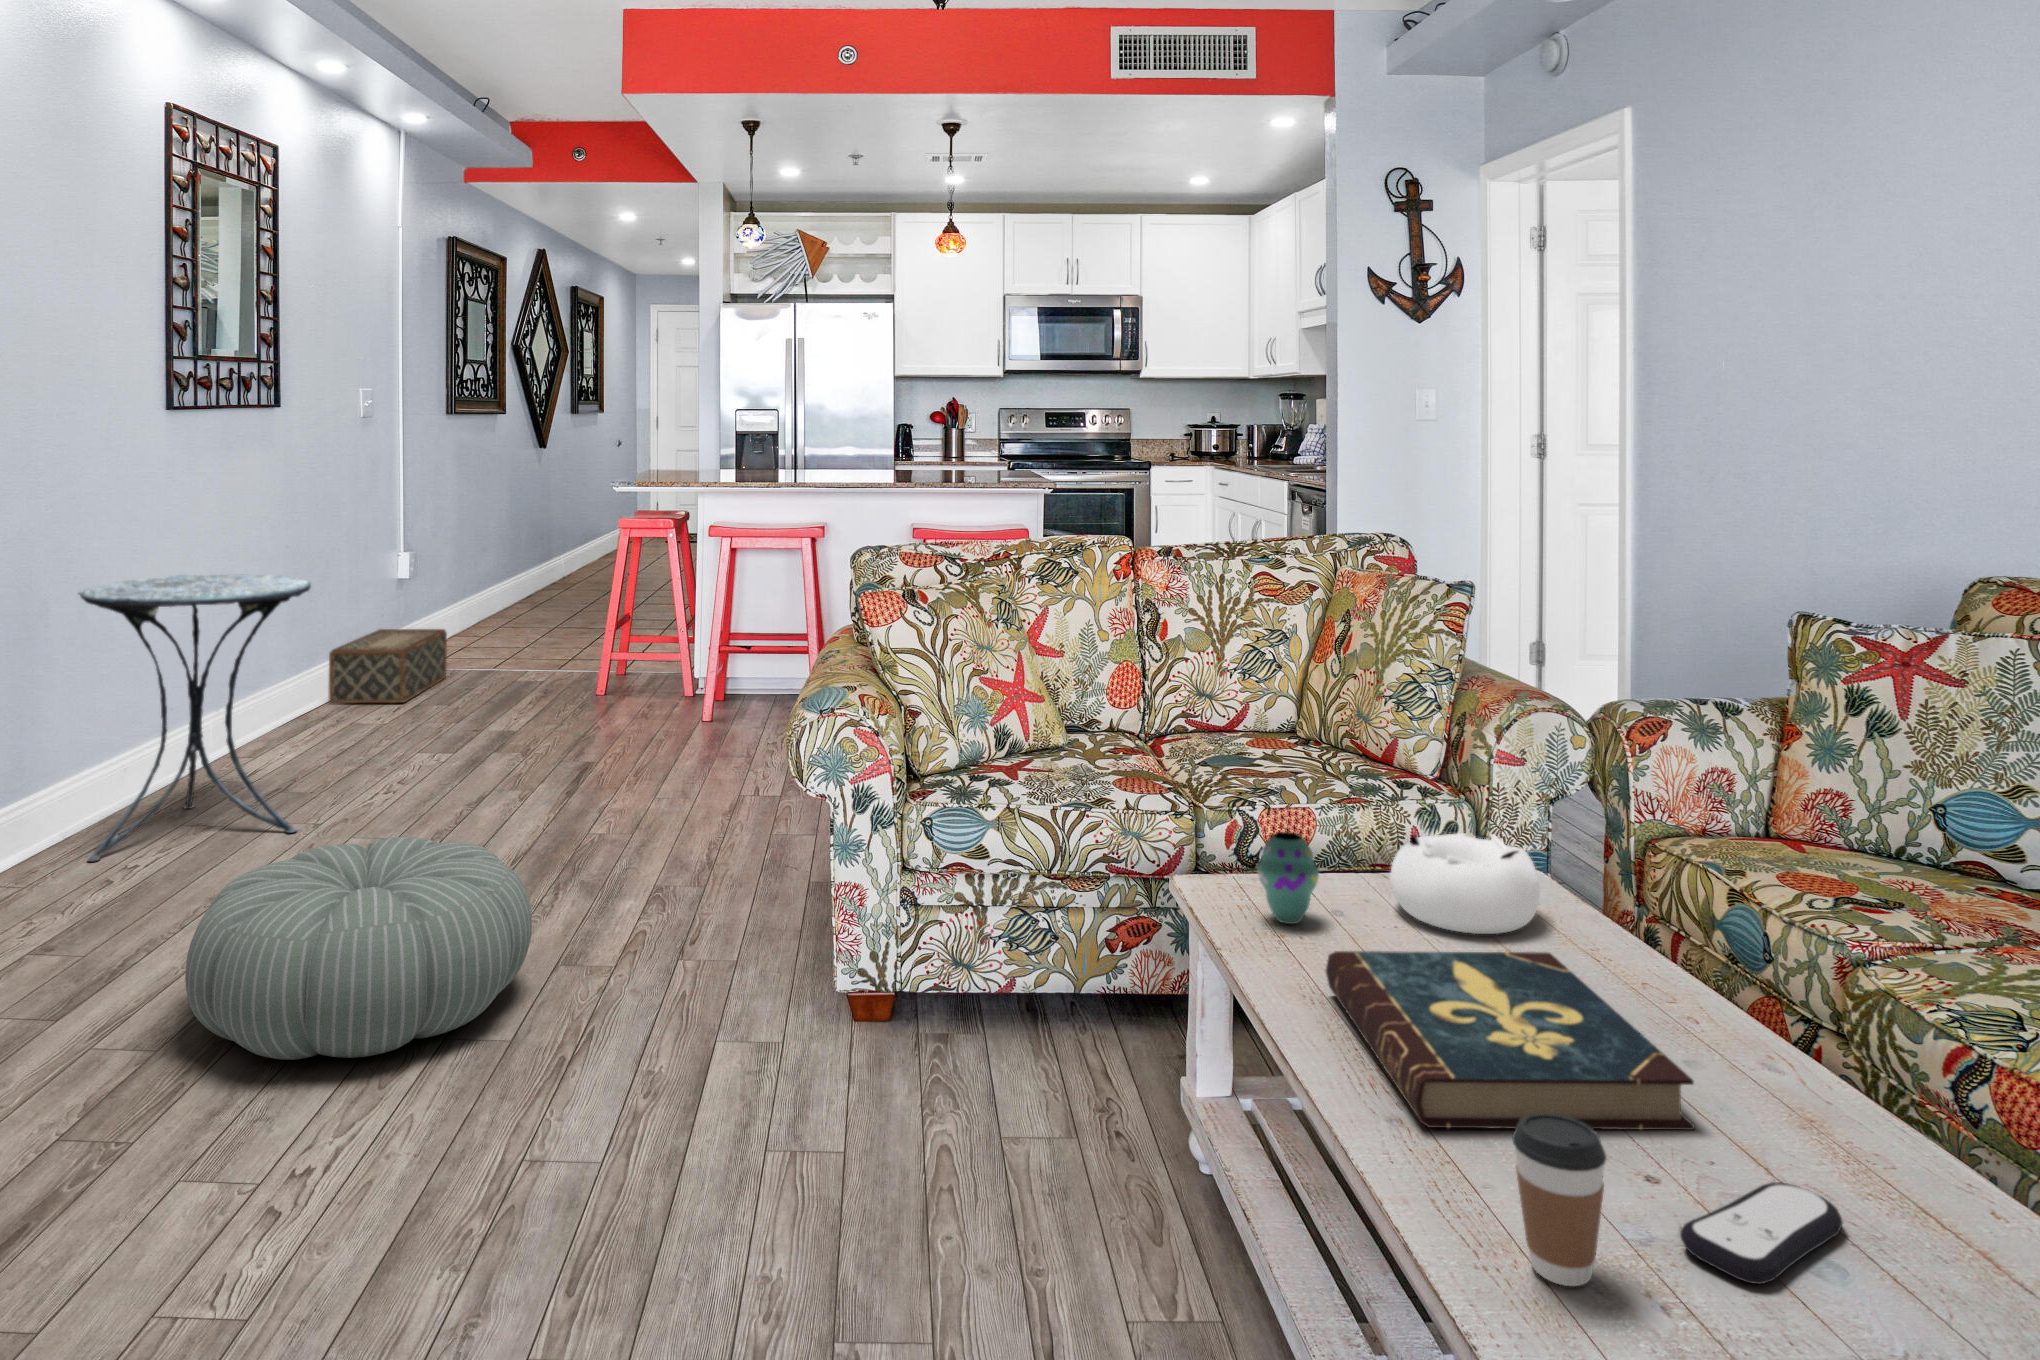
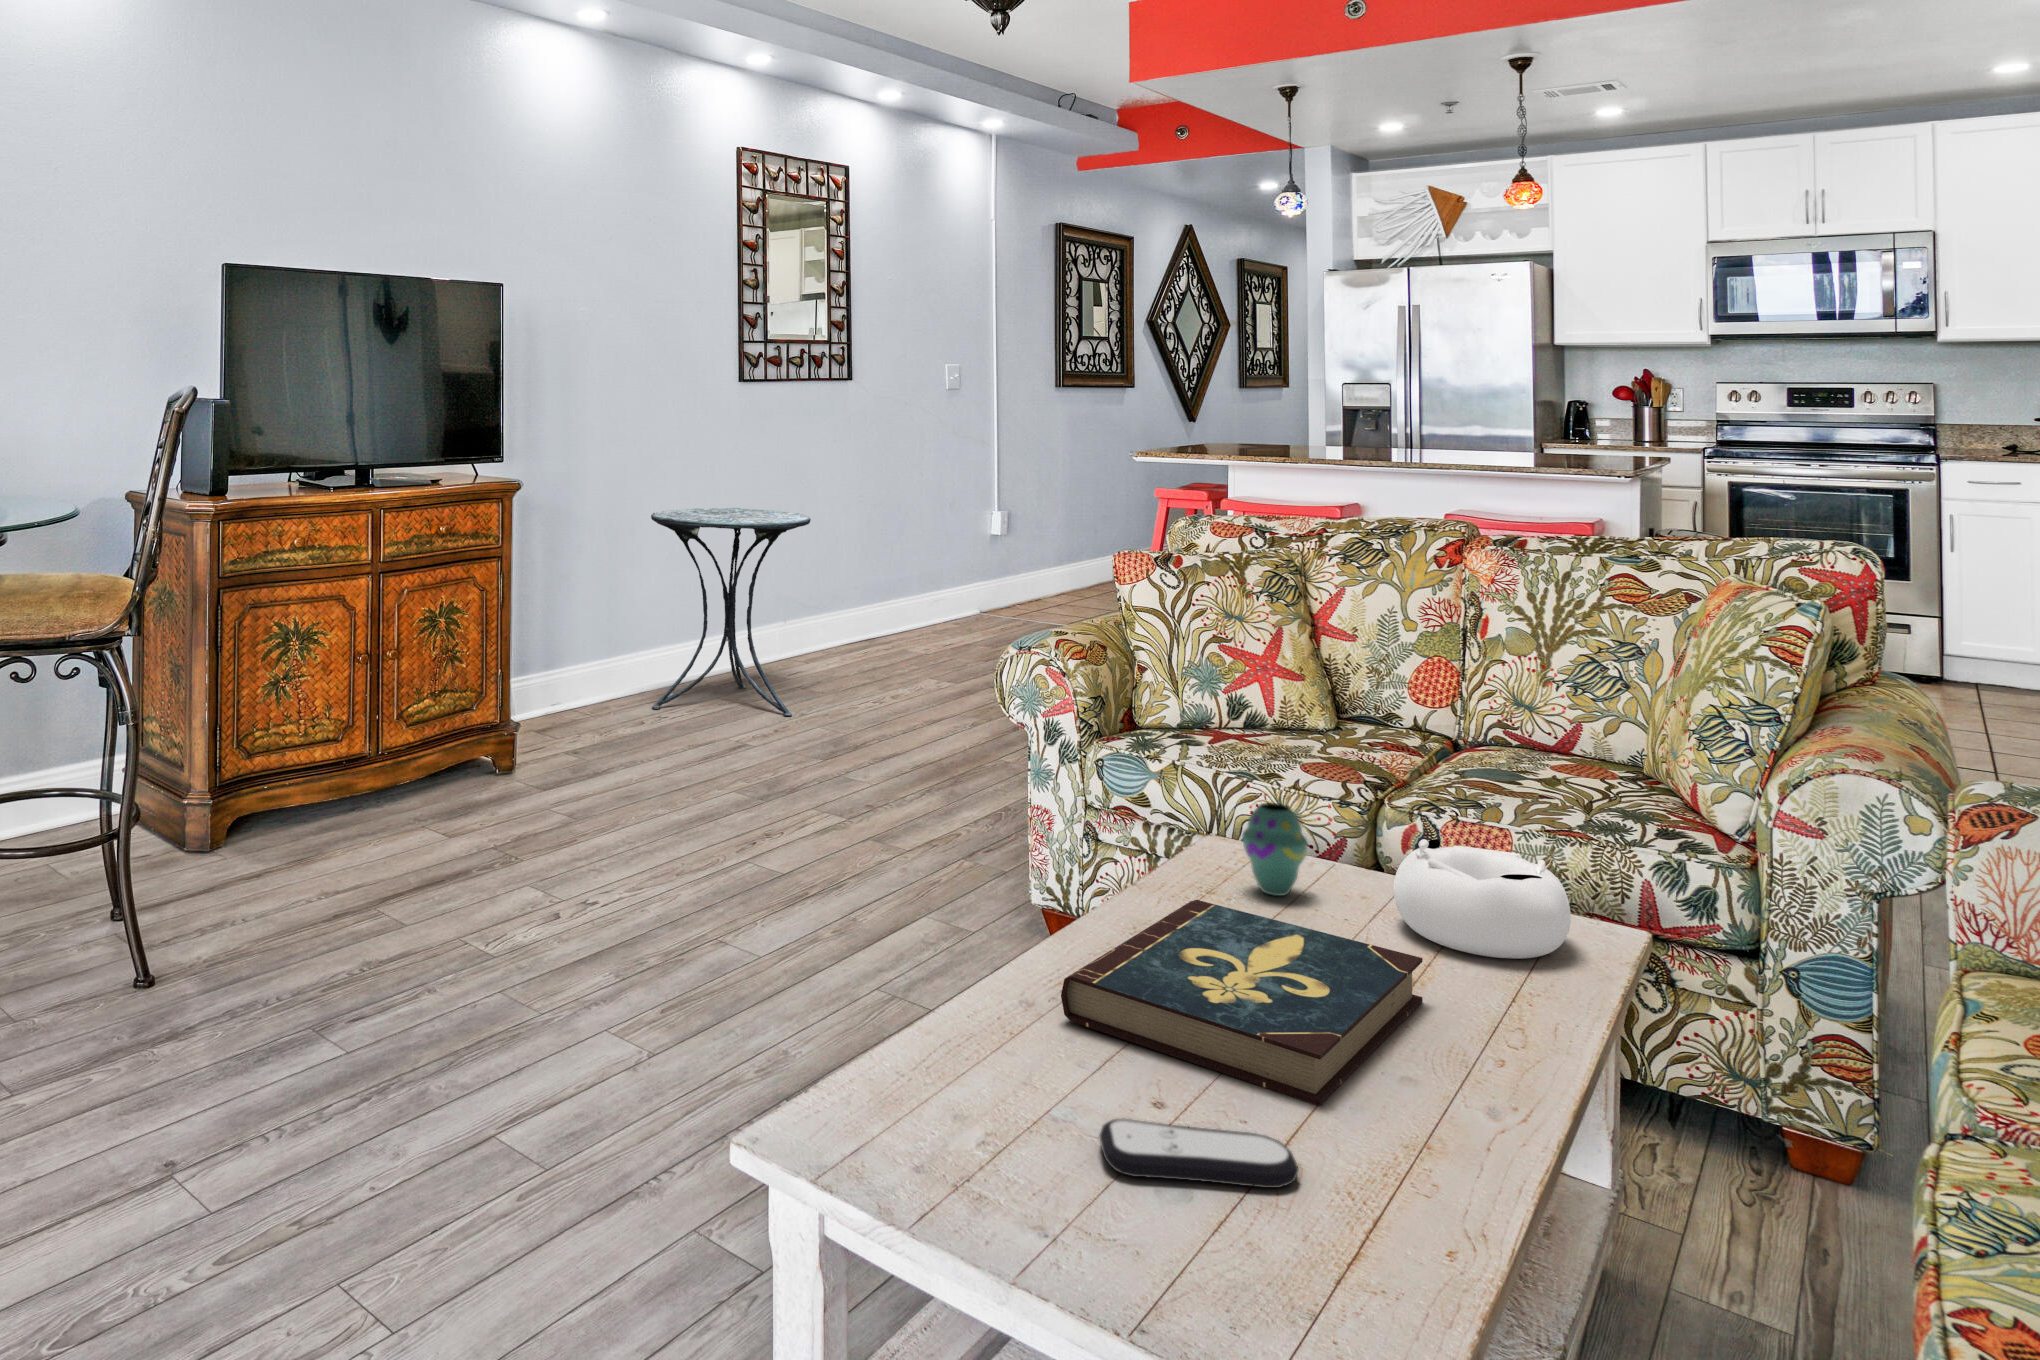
woven basket: present [329,629,447,703] -> none [905,578,1017,641]
pouf: present [185,837,532,1060] -> none [598,708,840,856]
coffee cup: present [1512,1113,1606,1286] -> none [945,974,1021,1118]

